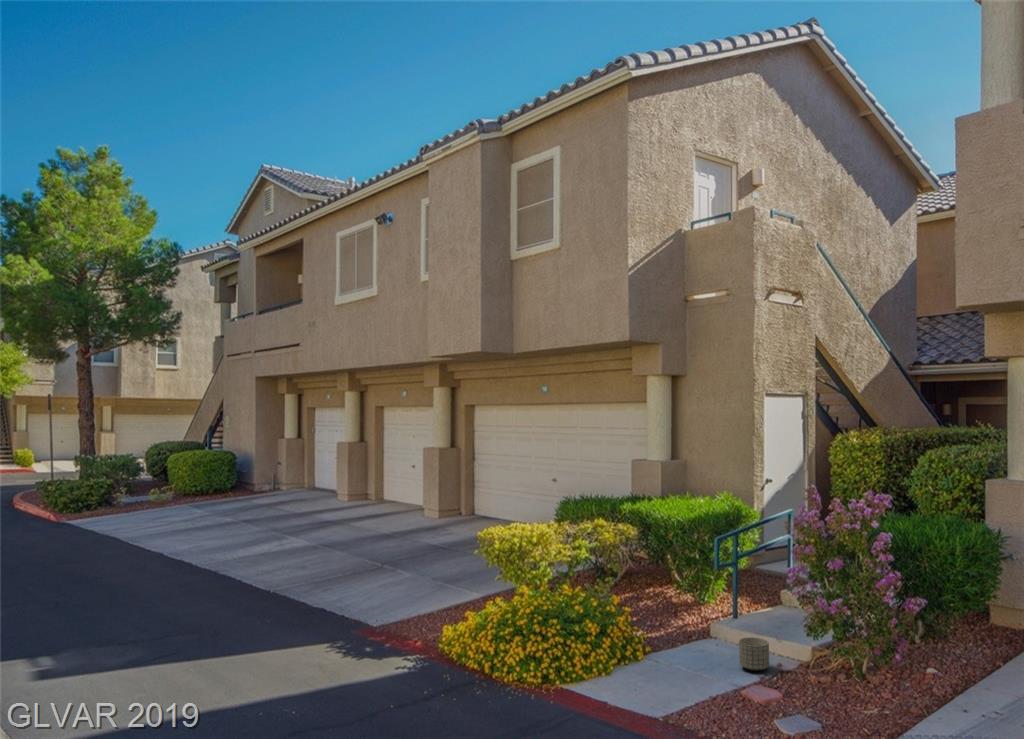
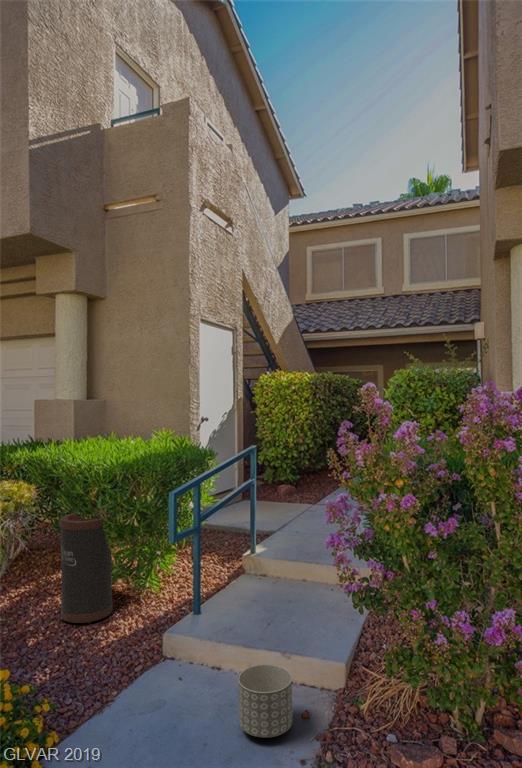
trash can: none [651,547,685,617] -> present [60,513,113,624]

